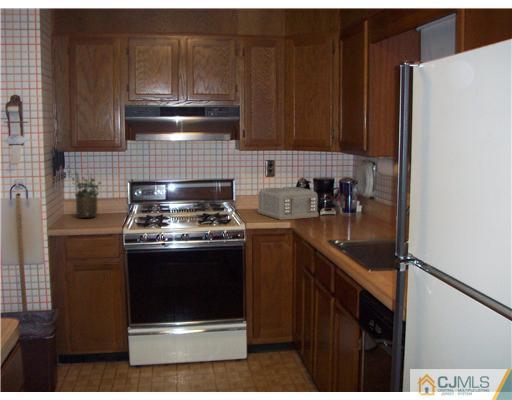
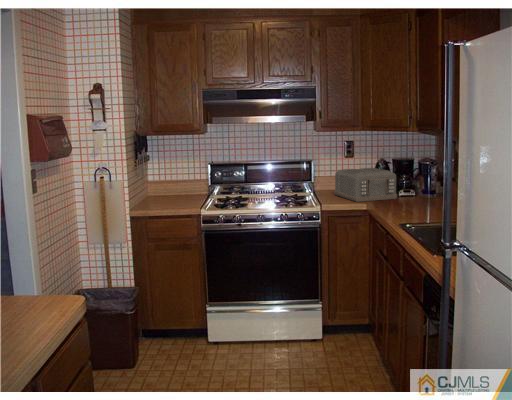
potted plant: present [68,166,100,218] -> none [149,149,181,199]

